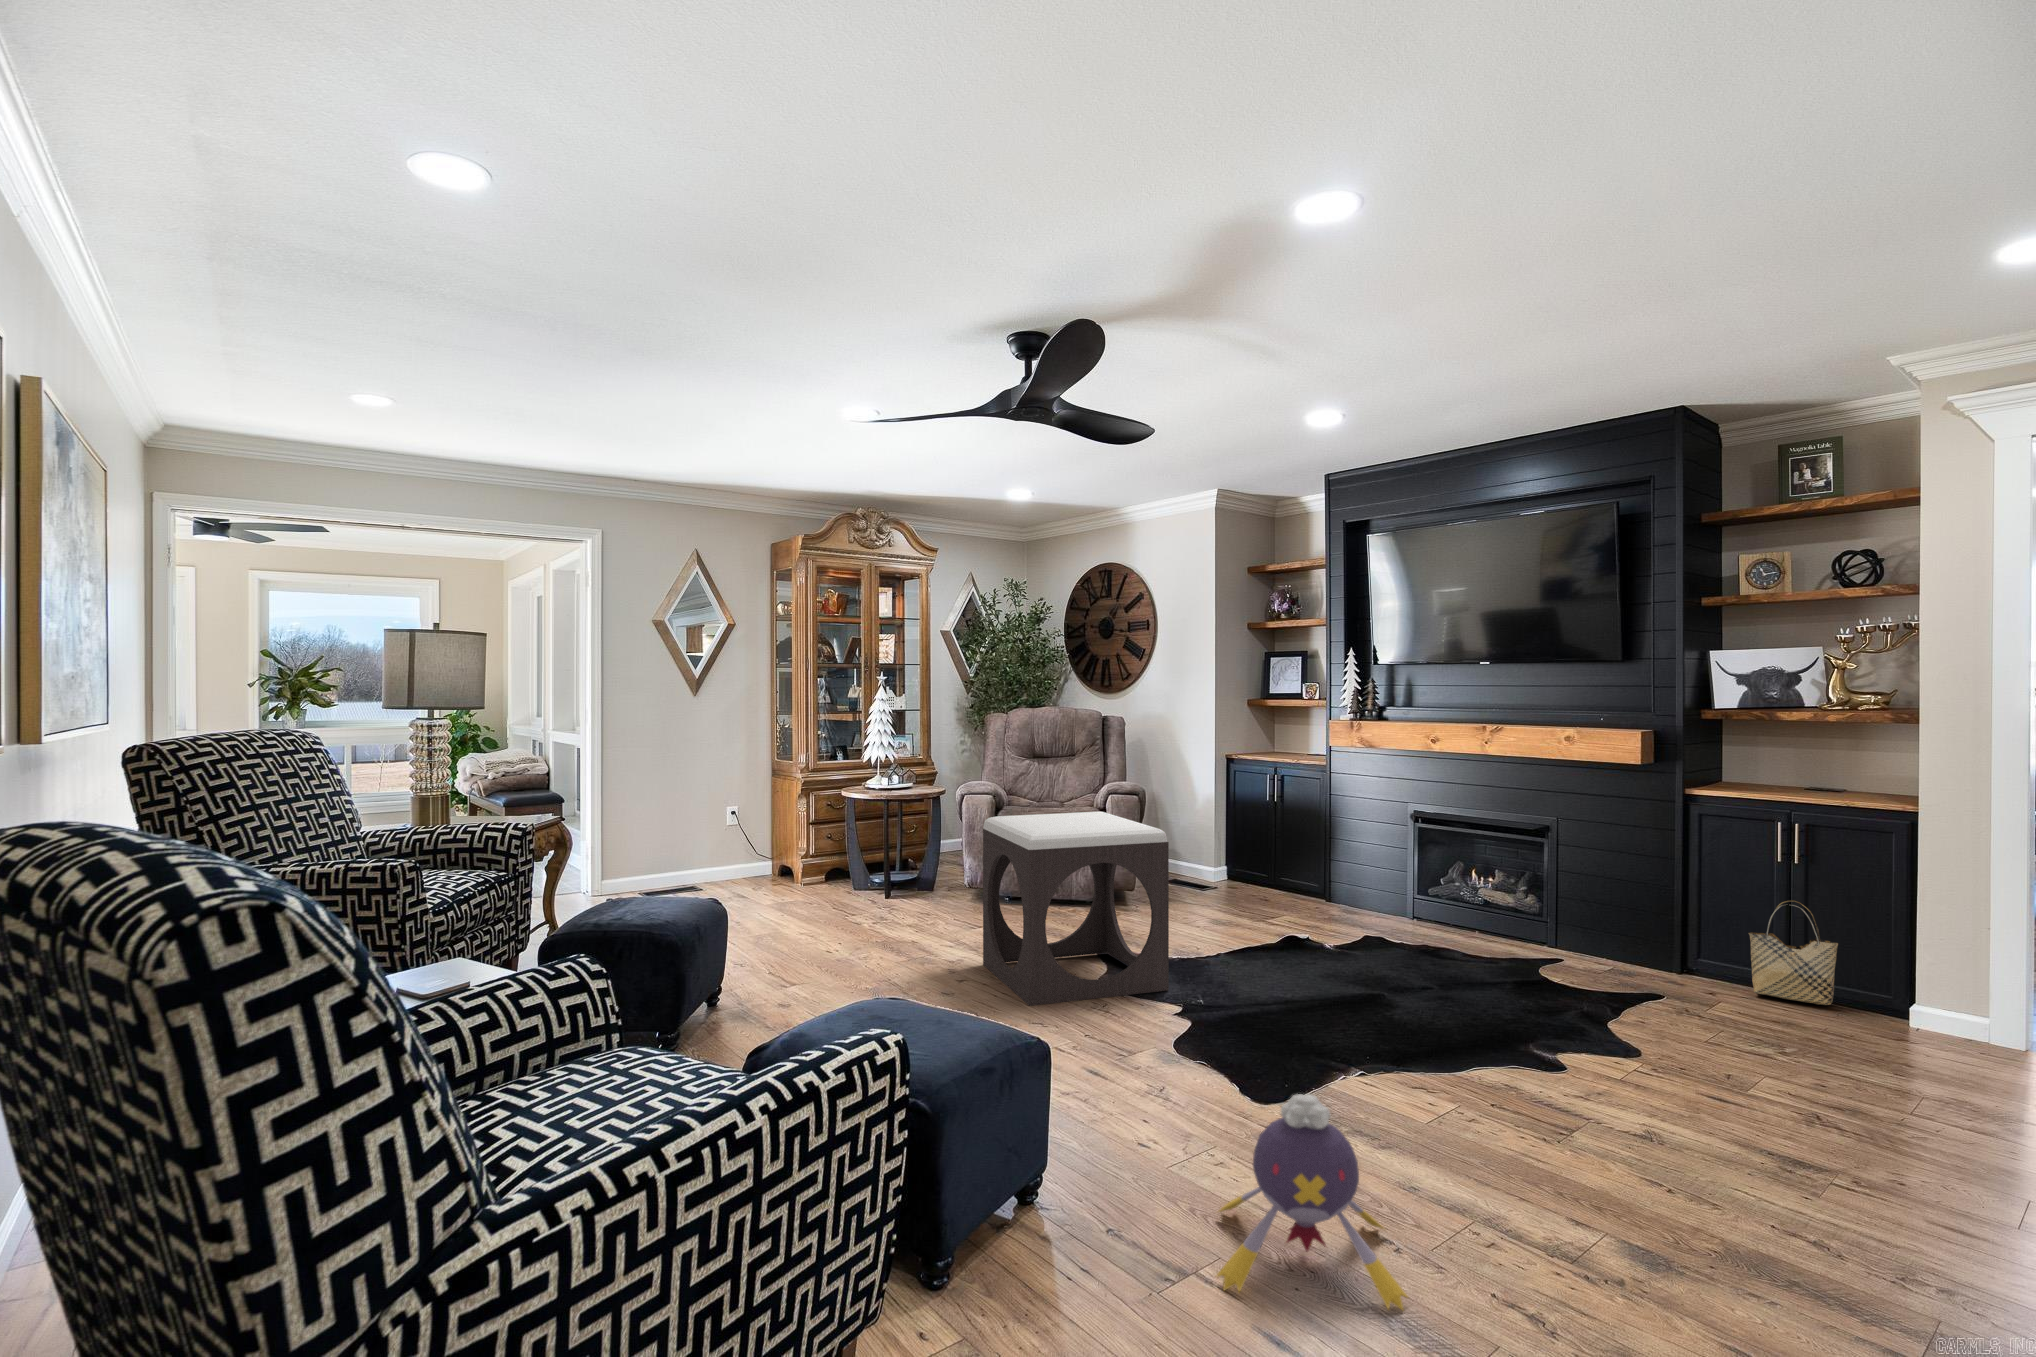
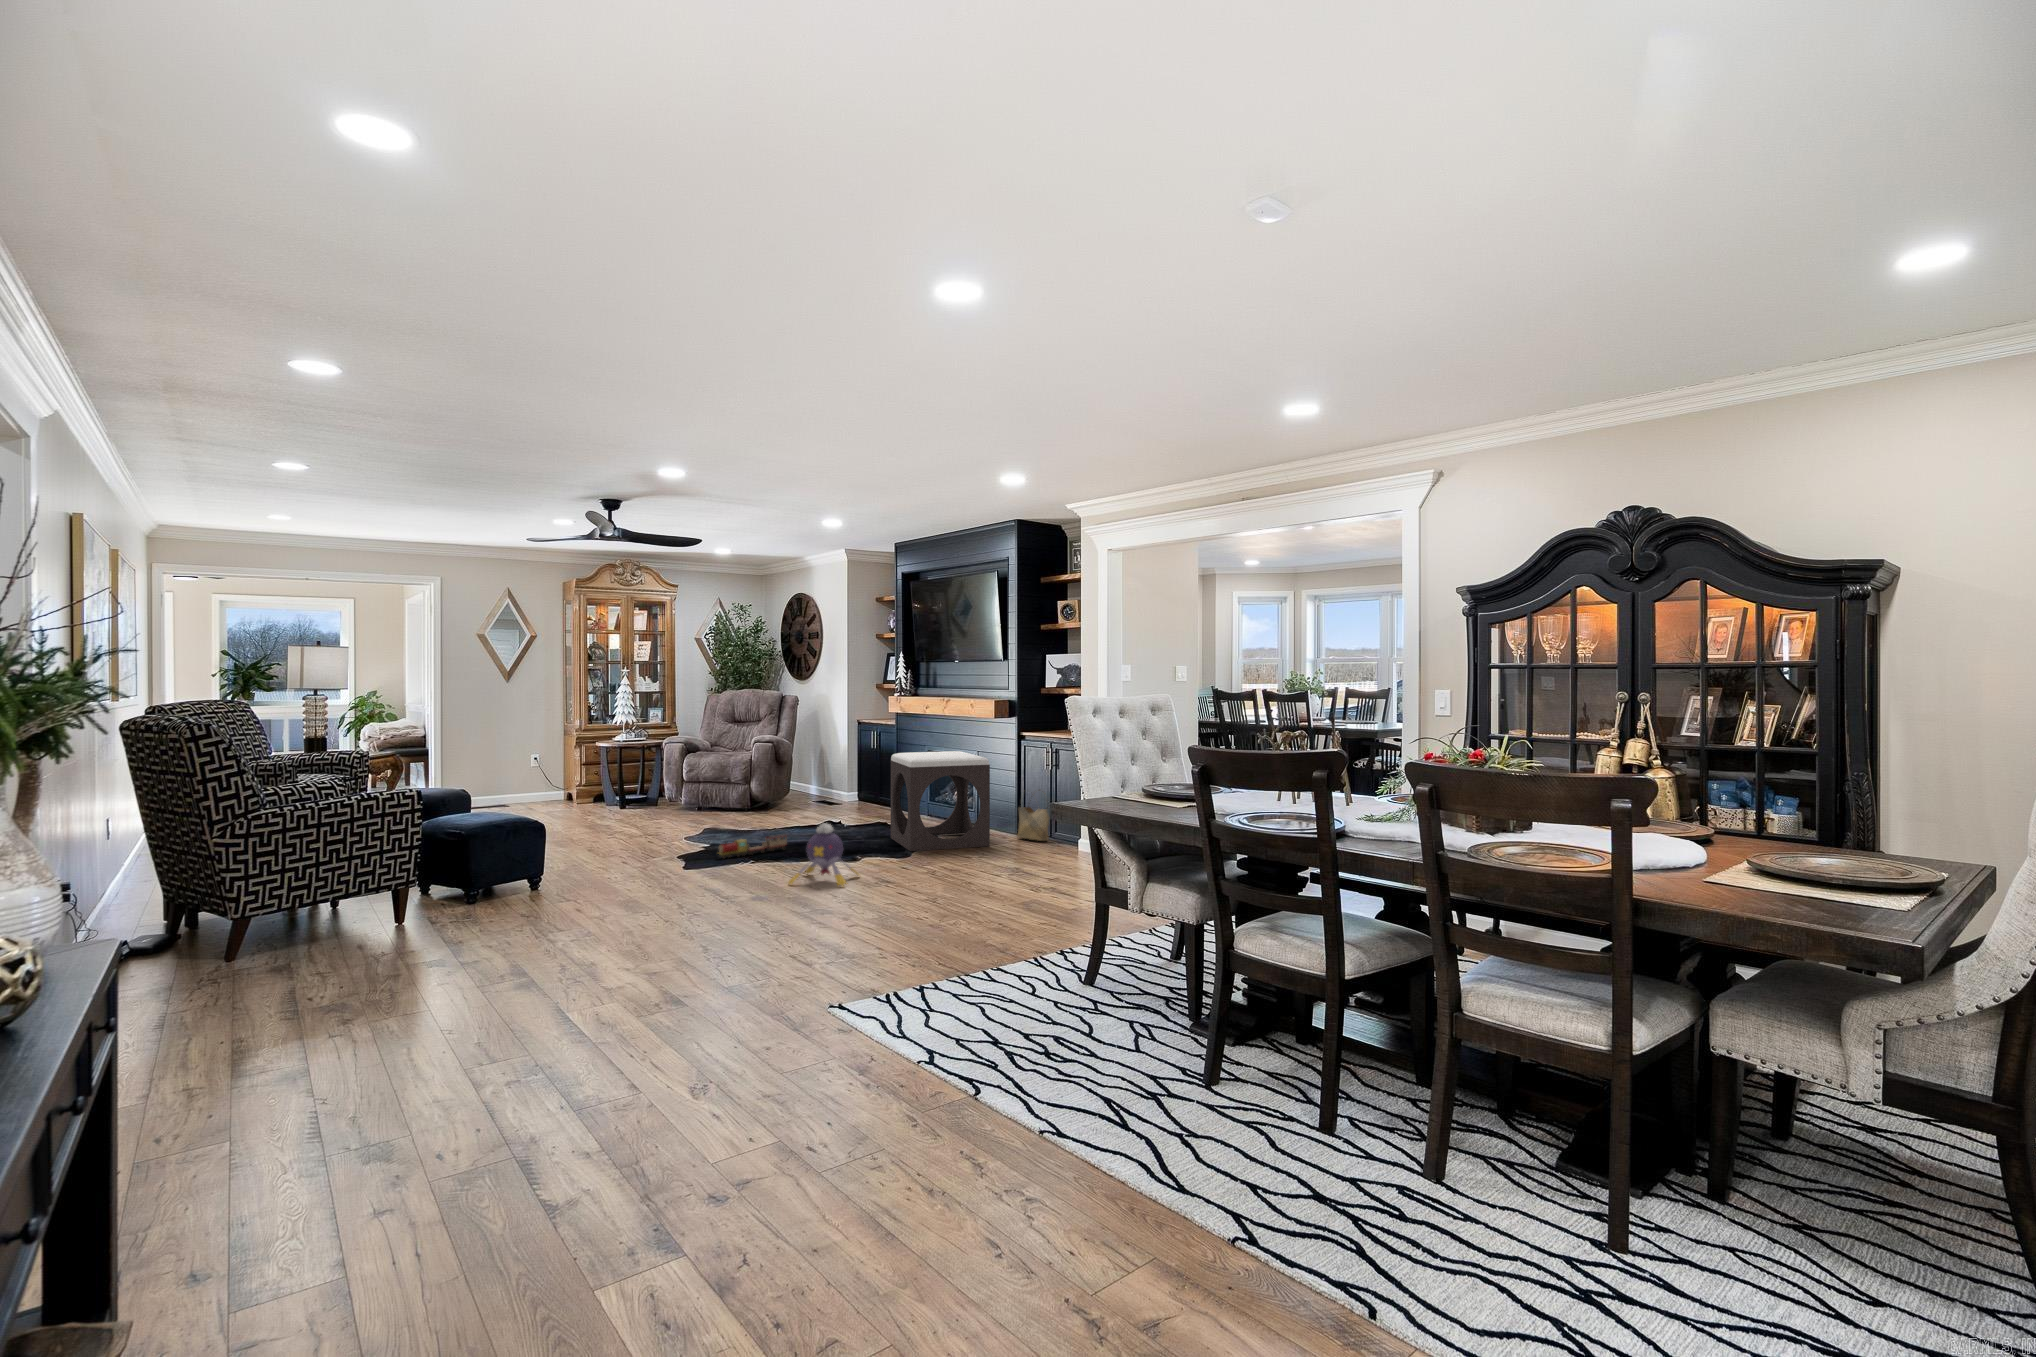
footstool: present [983,812,1169,1006] -> present [891,751,990,851]
toy train: none [1282,999,1374,1069] -> present [719,834,787,858]
plush toy: present [1217,1094,1407,1310] -> present [788,823,859,886]

